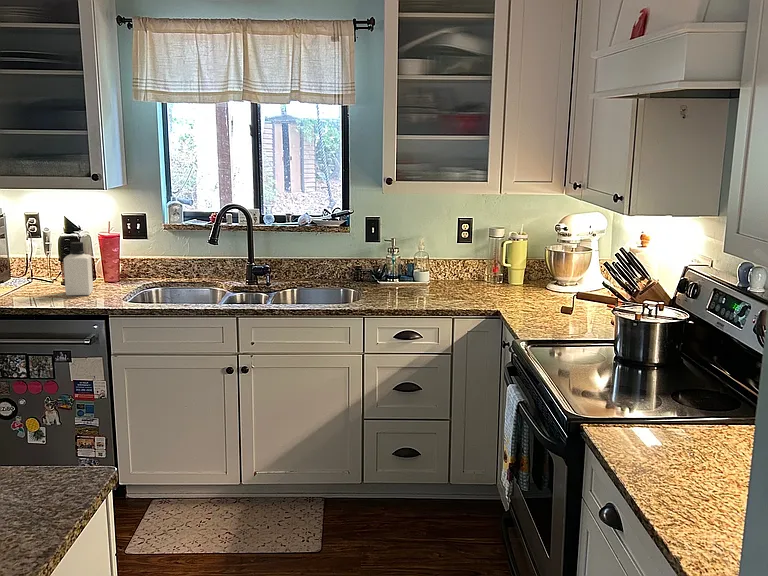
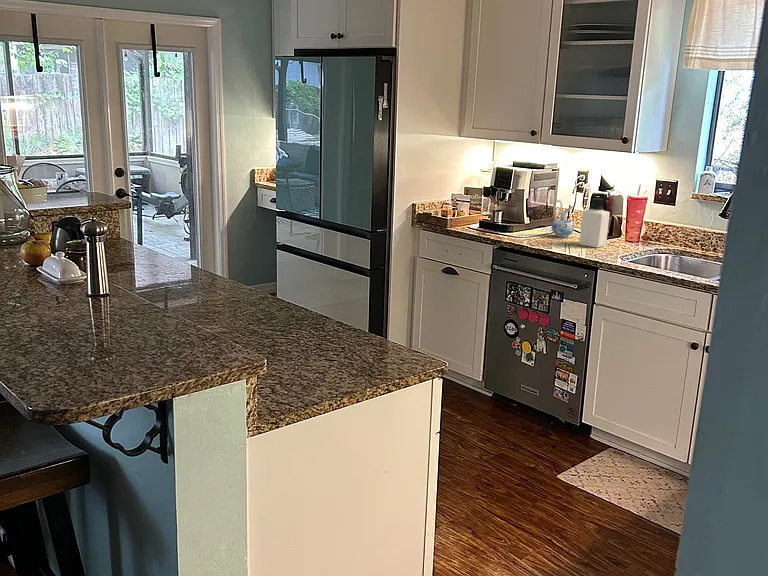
ceramic pitcher: none [18,250,47,291] -> present [551,200,574,237]

